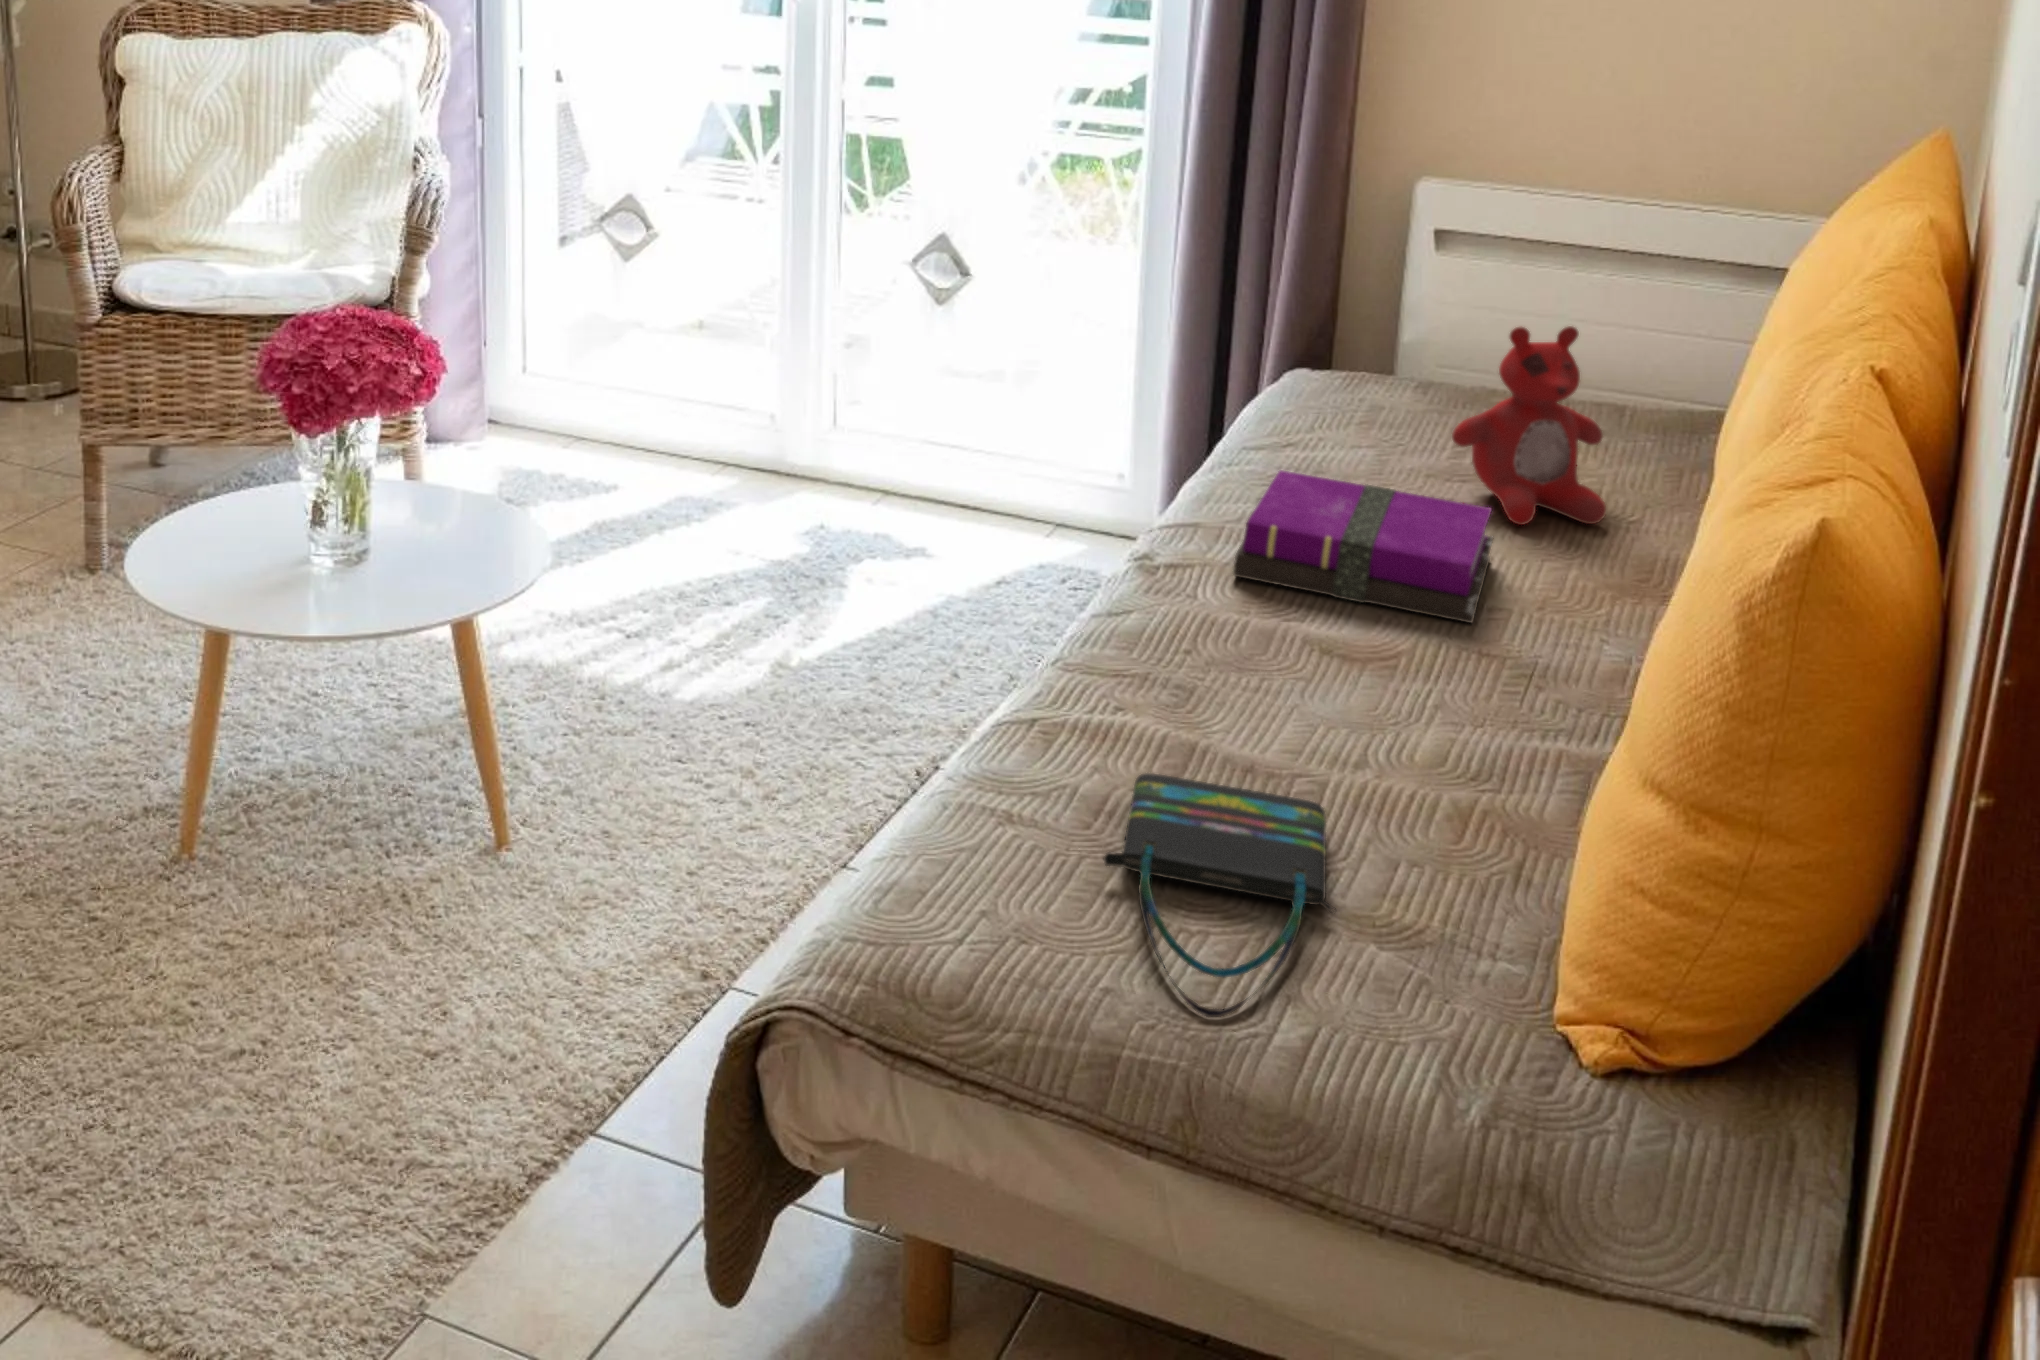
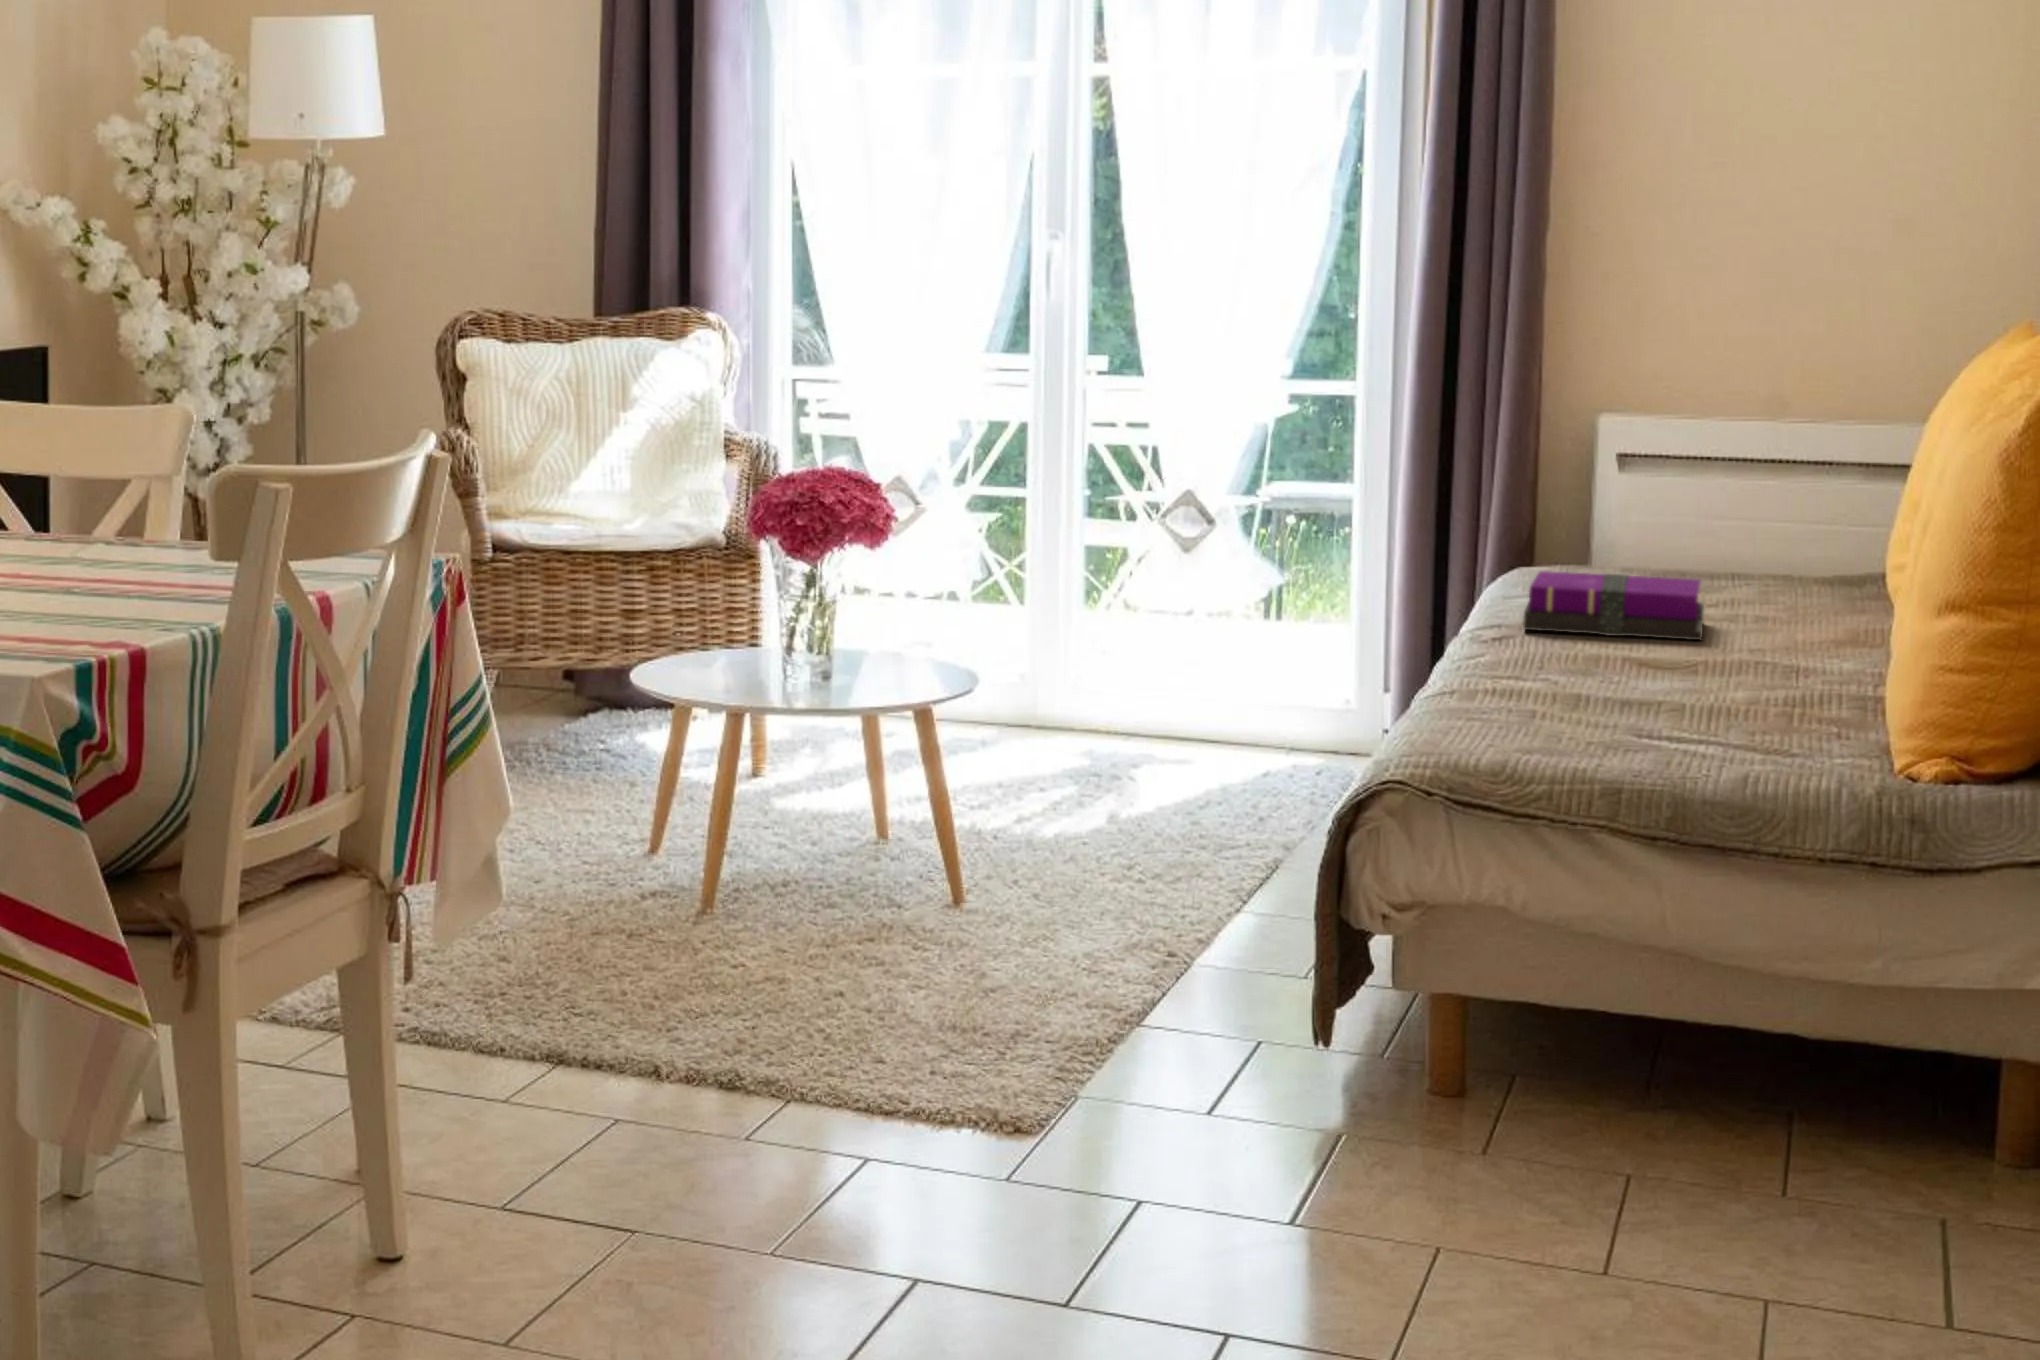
stuffed bear: present [1452,326,1606,525] -> none [1658,466,1779,610]
tote bag: present [1104,773,1336,1017] -> none [1510,671,1665,739]

